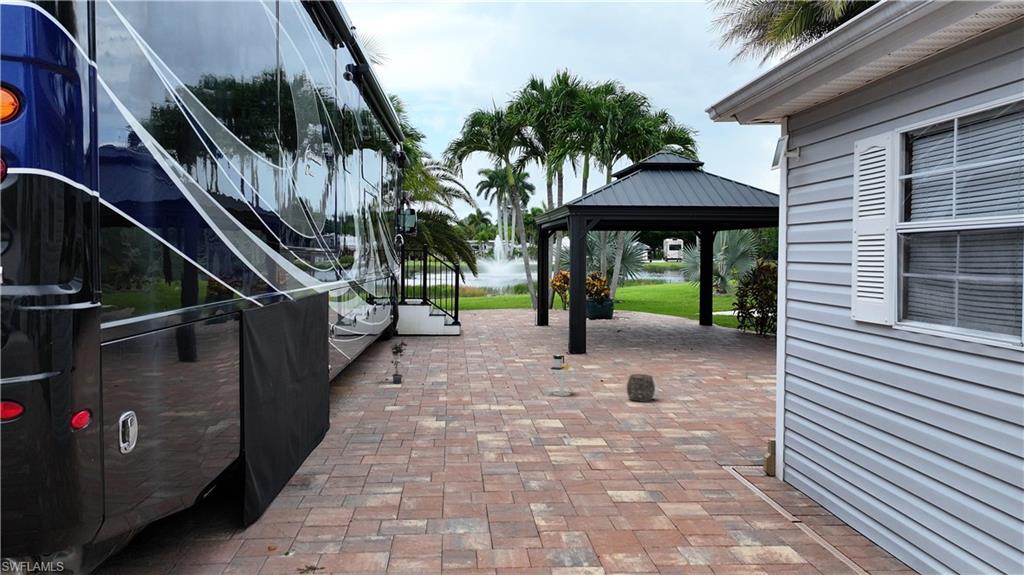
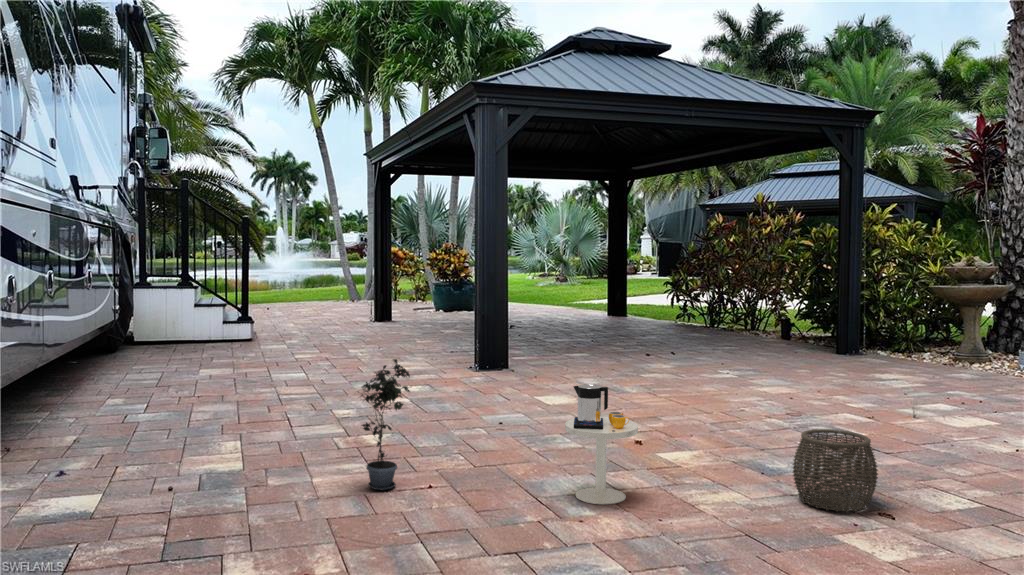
potted plant: present [391,340,407,383] -> present [358,359,410,490]

